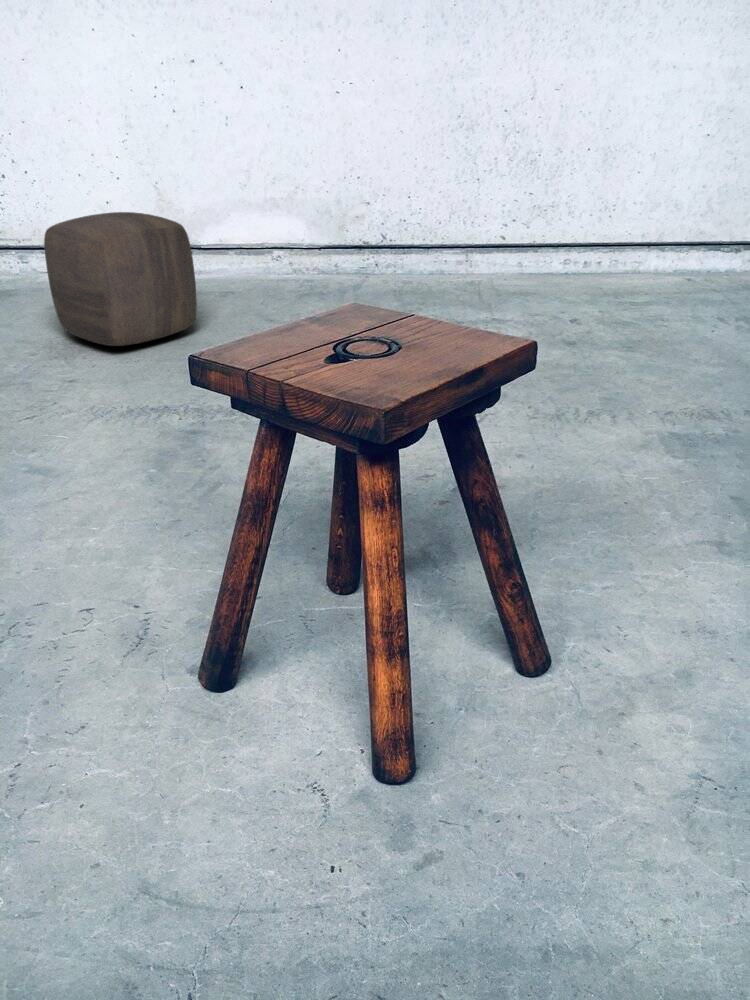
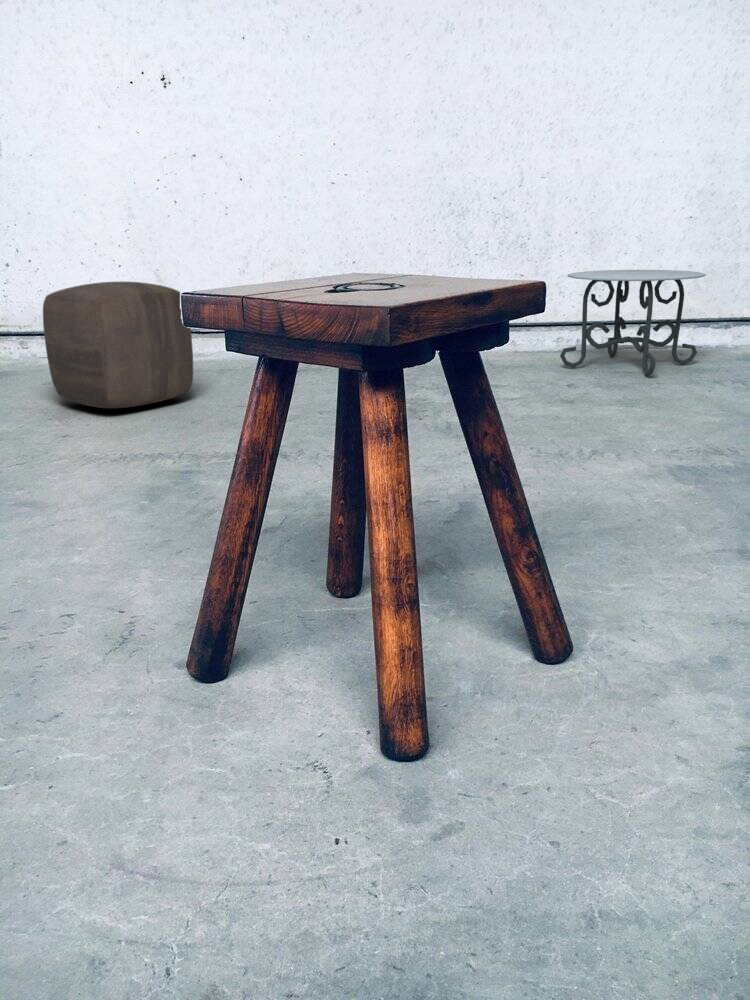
side table: none [565,192,717,310] -> present [560,270,705,376]

